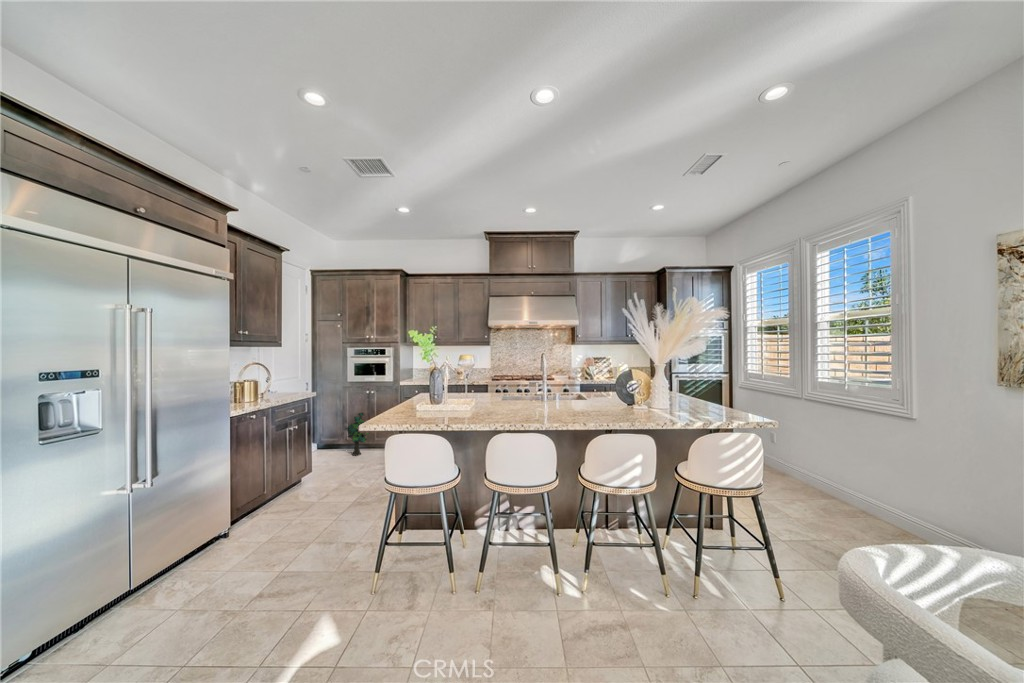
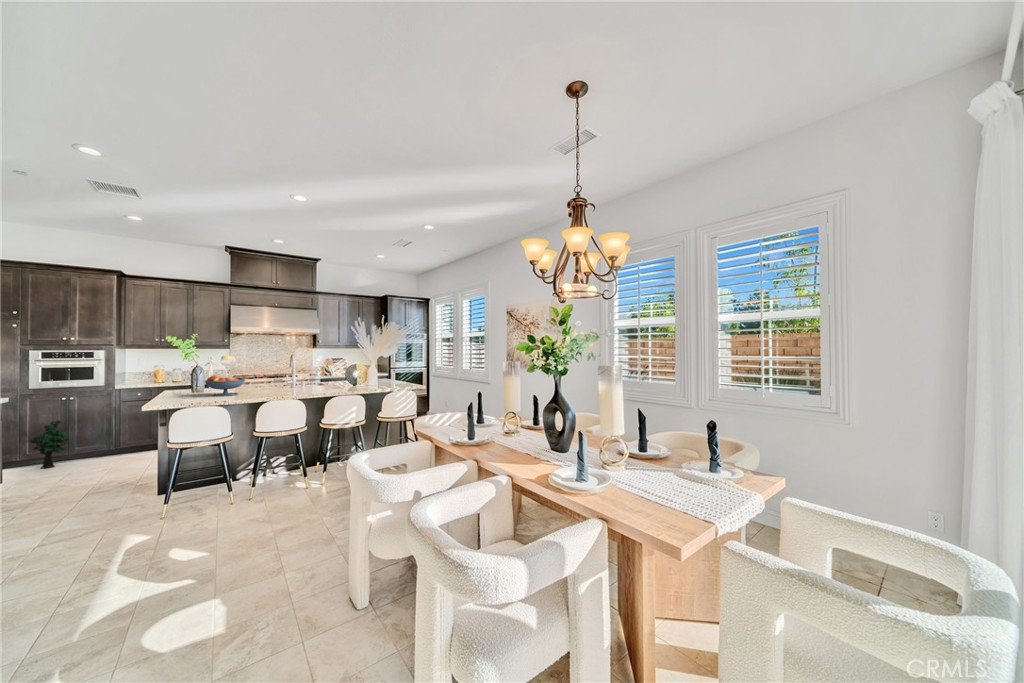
fruit bowl: none [436,380,482,410] -> present [205,375,245,396]

